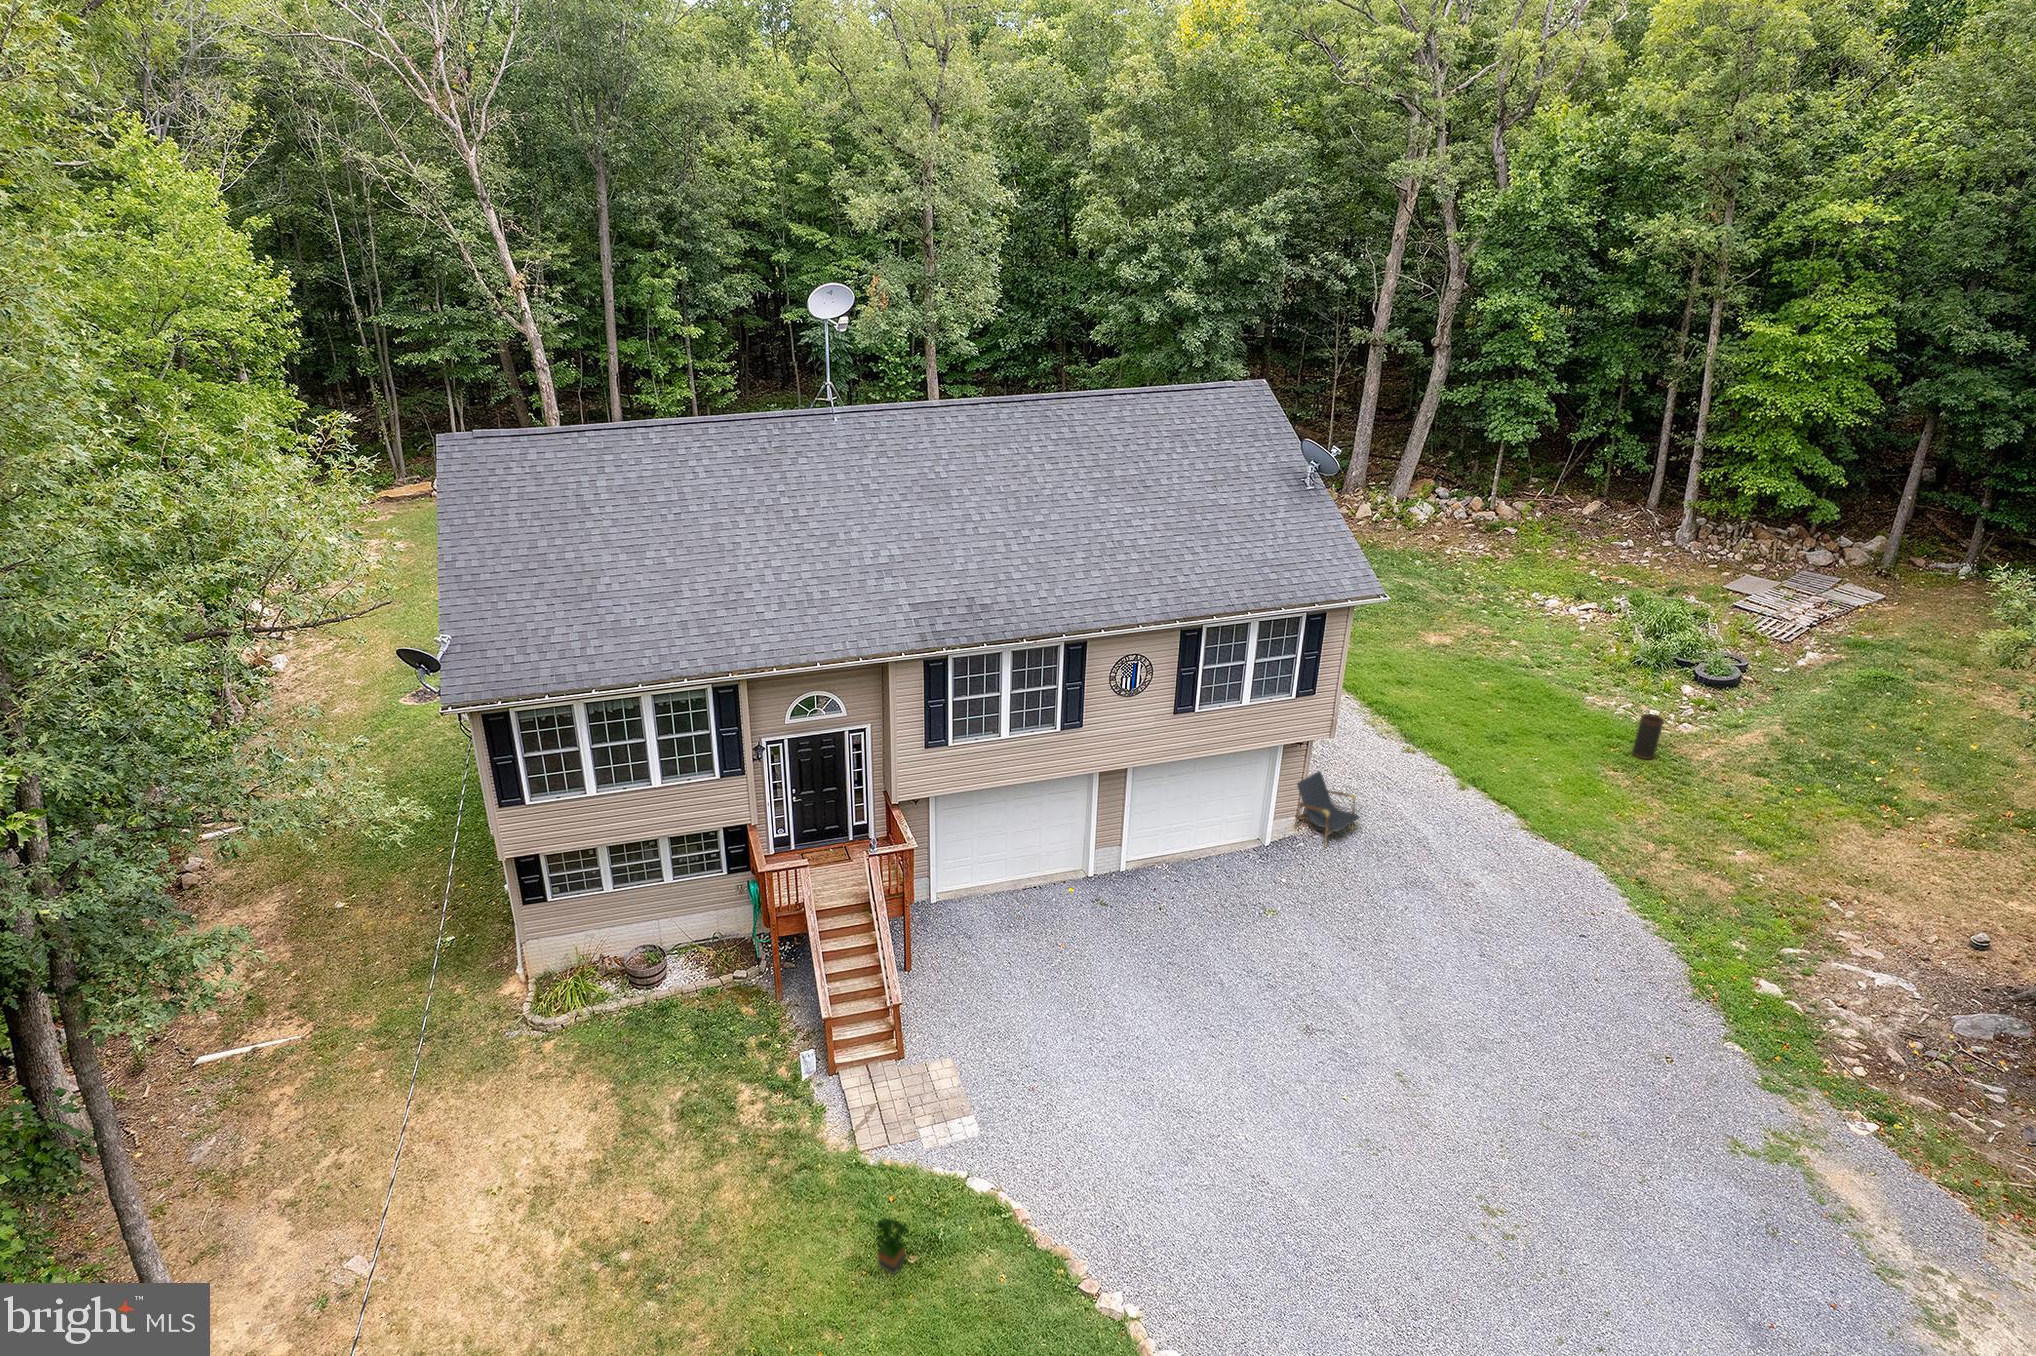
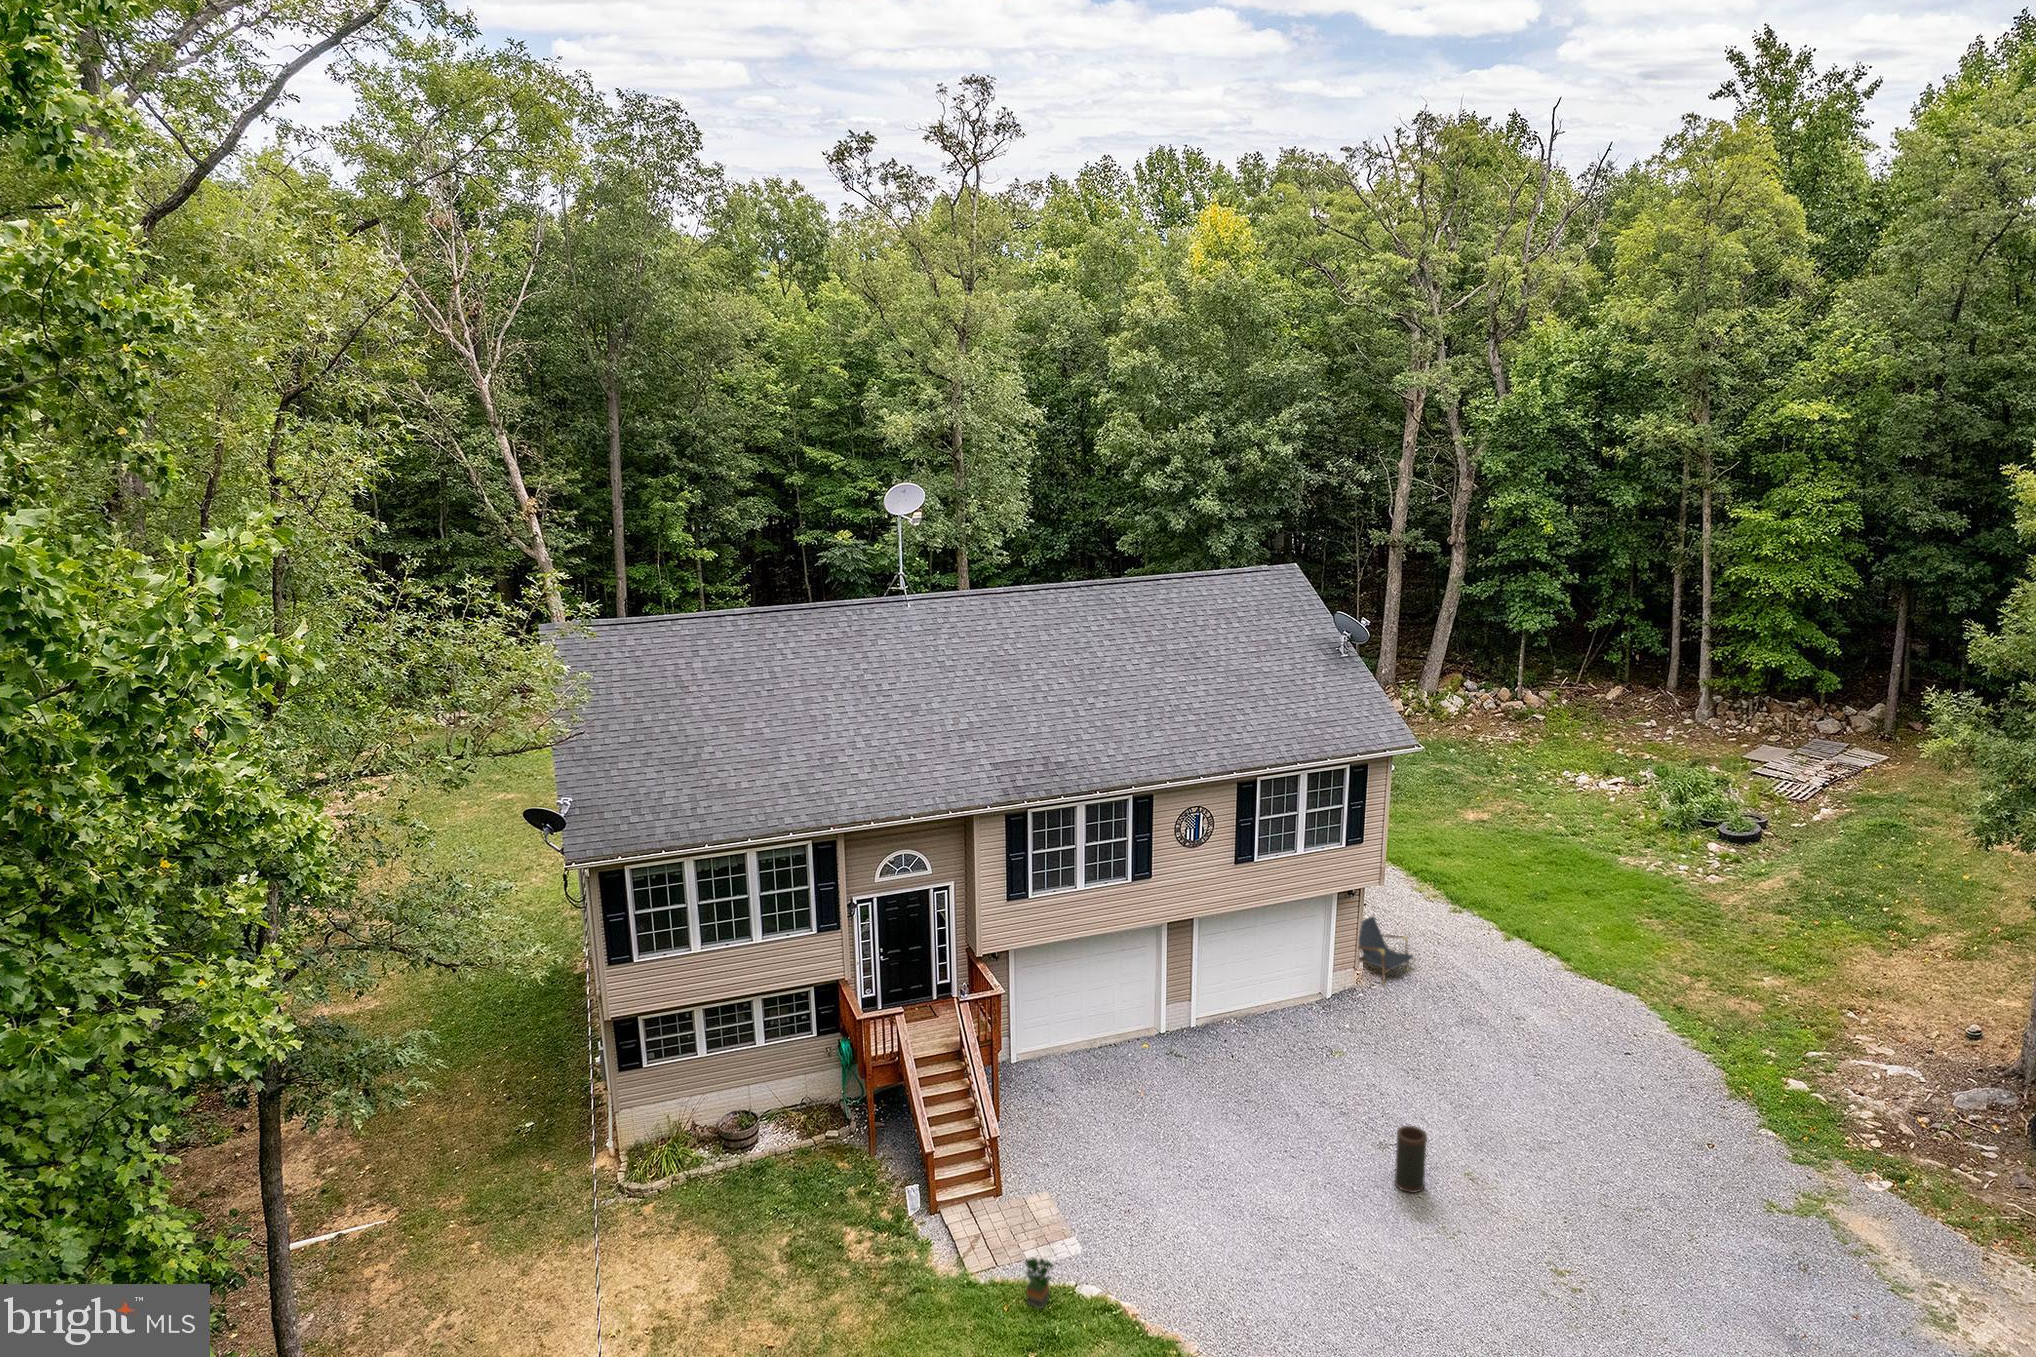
trash can: present [1632,714,1664,759] -> present [1395,1126,1427,1193]

